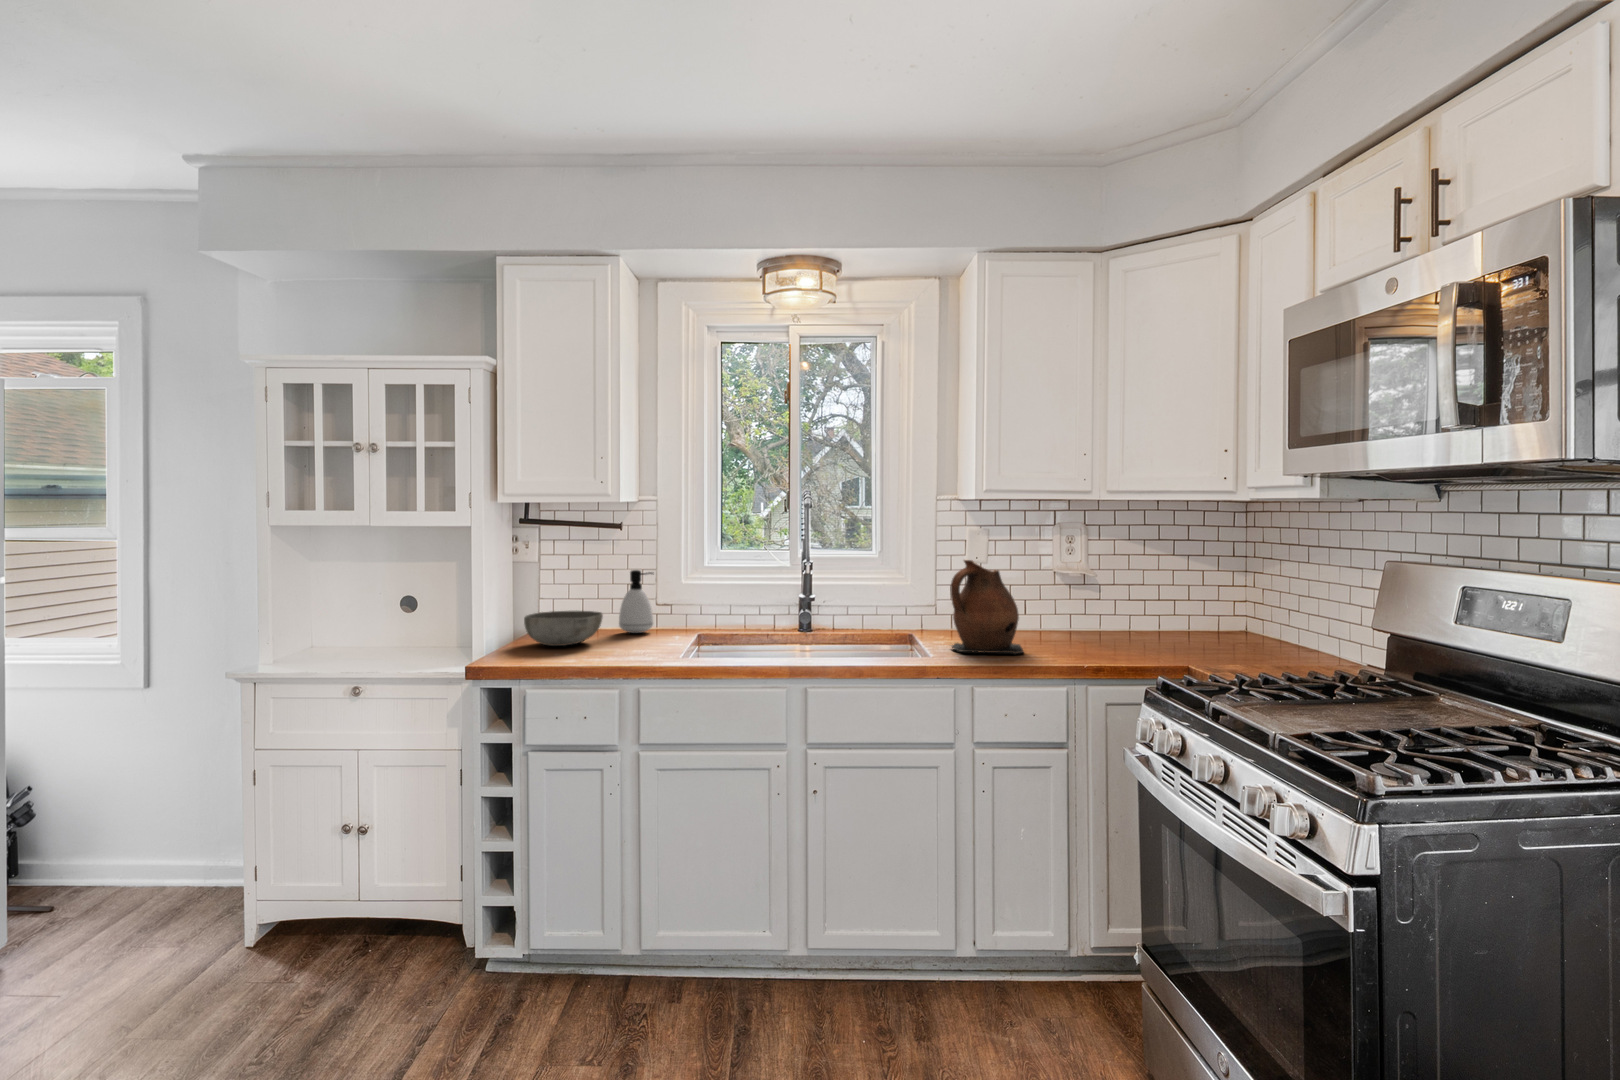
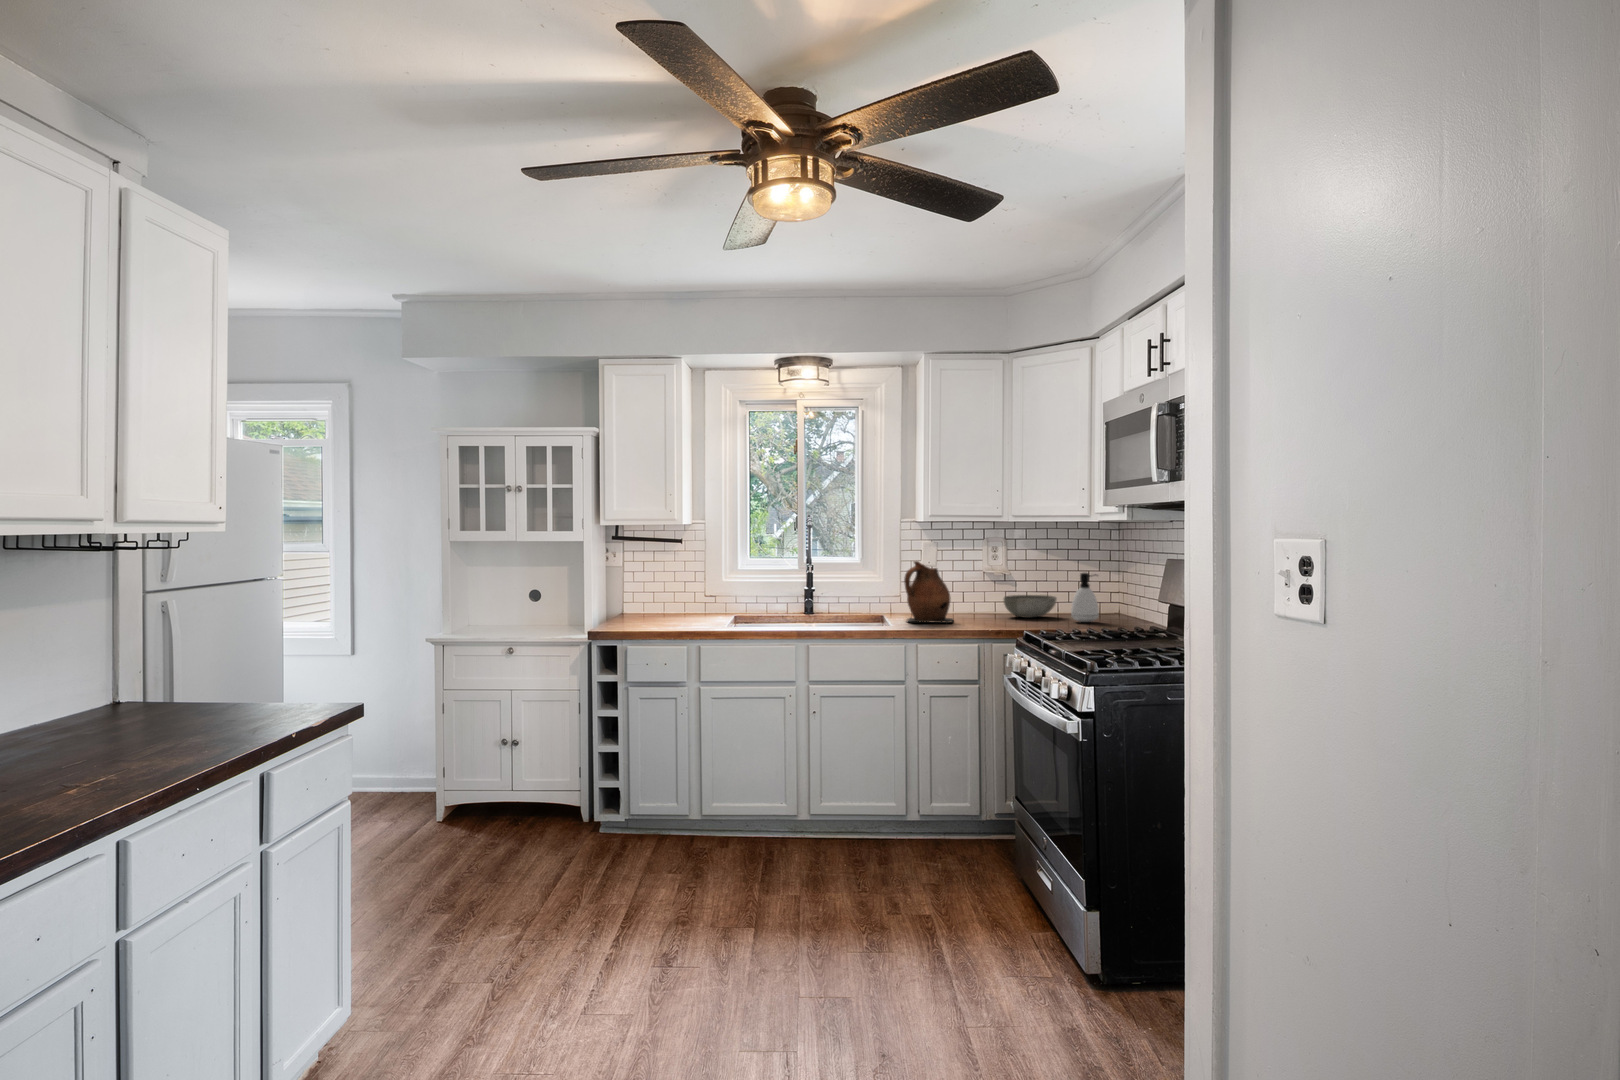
soap dispenser: present [619,570,653,633] -> present [1071,573,1099,622]
bowl: present [524,611,603,646] -> present [1004,595,1057,618]

